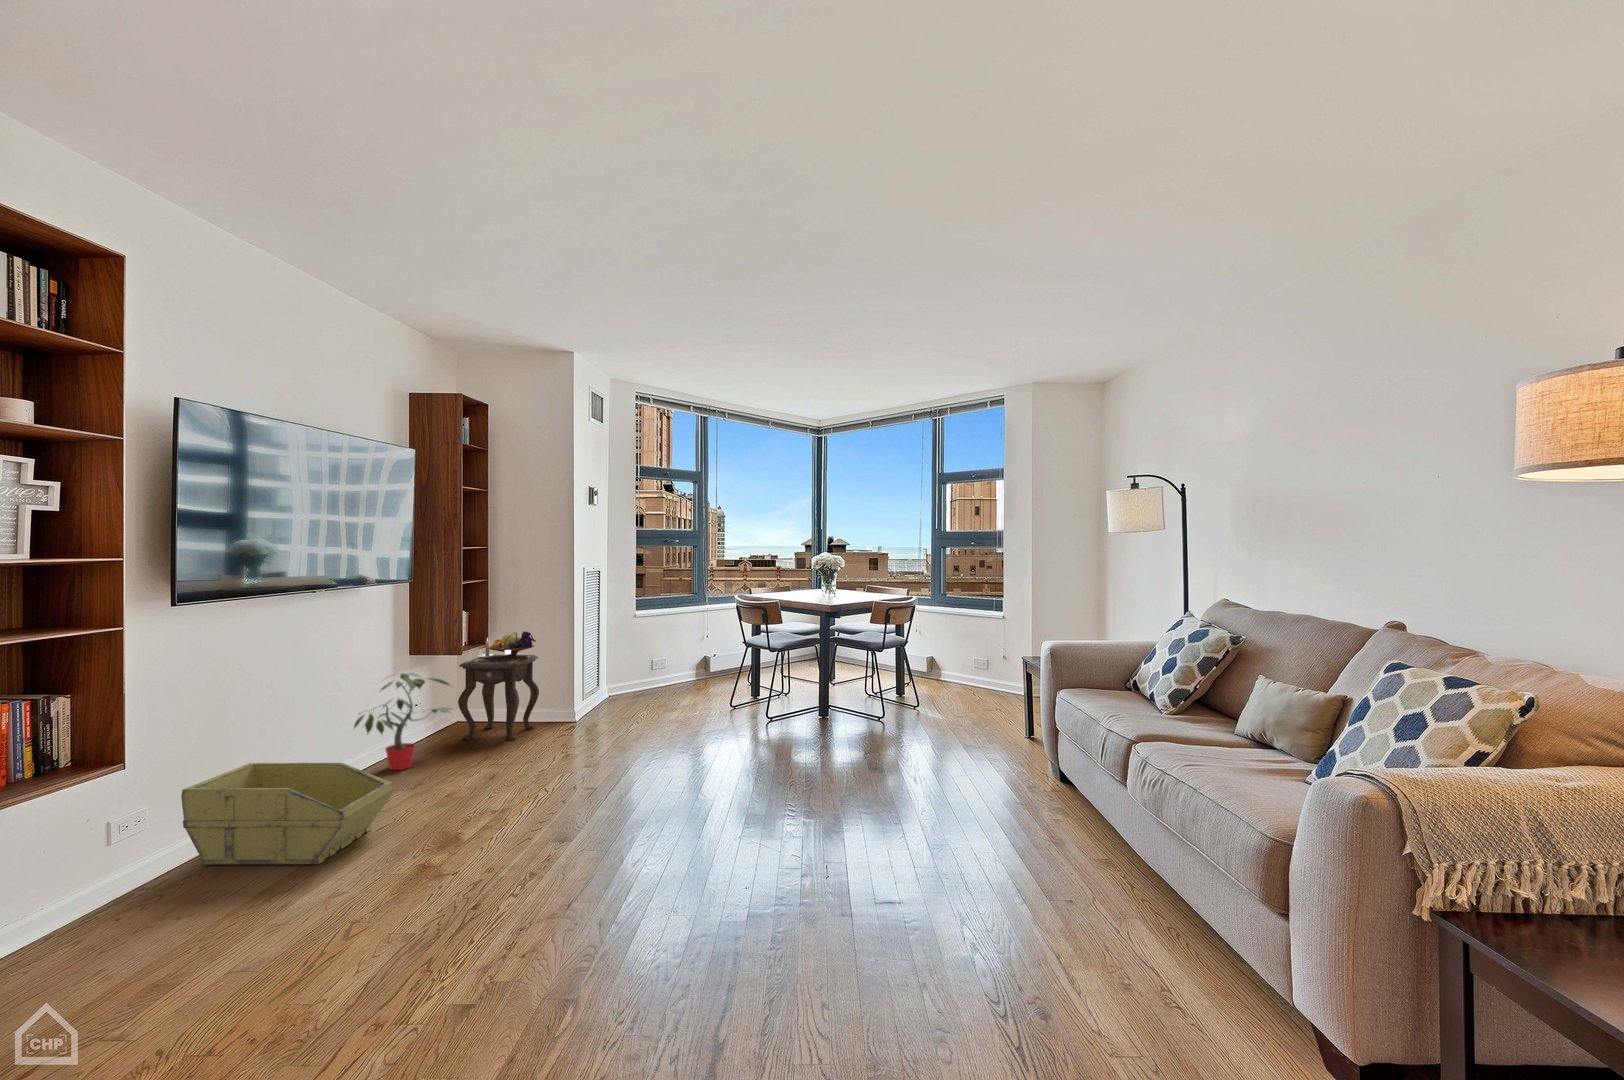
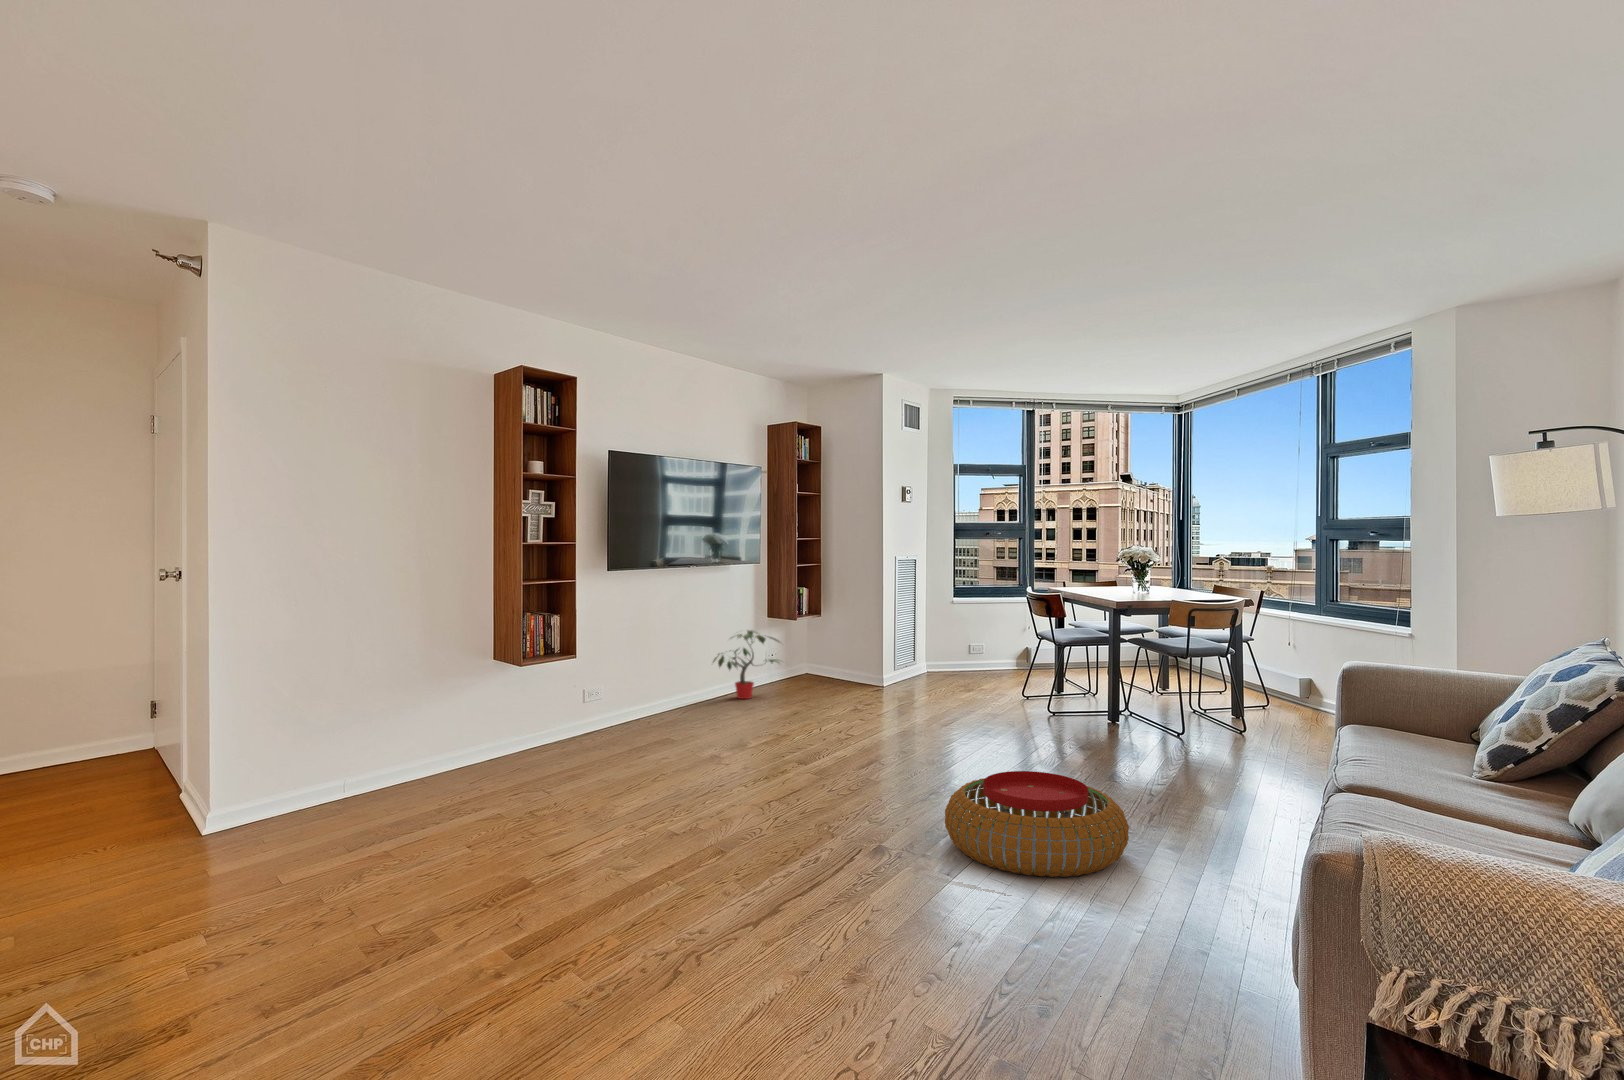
side table: present [458,631,539,741] -> none [792,605,854,693]
storage bin: present [181,763,393,865] -> none [610,673,716,734]
pouf: none [916,838,1169,1015] -> present [945,771,1129,877]

